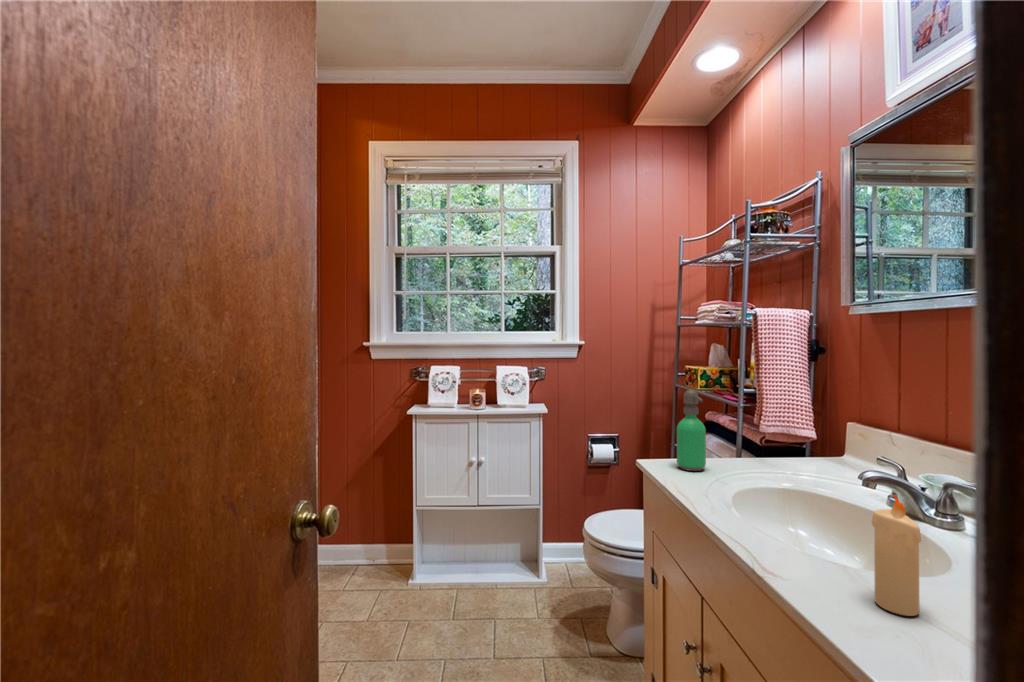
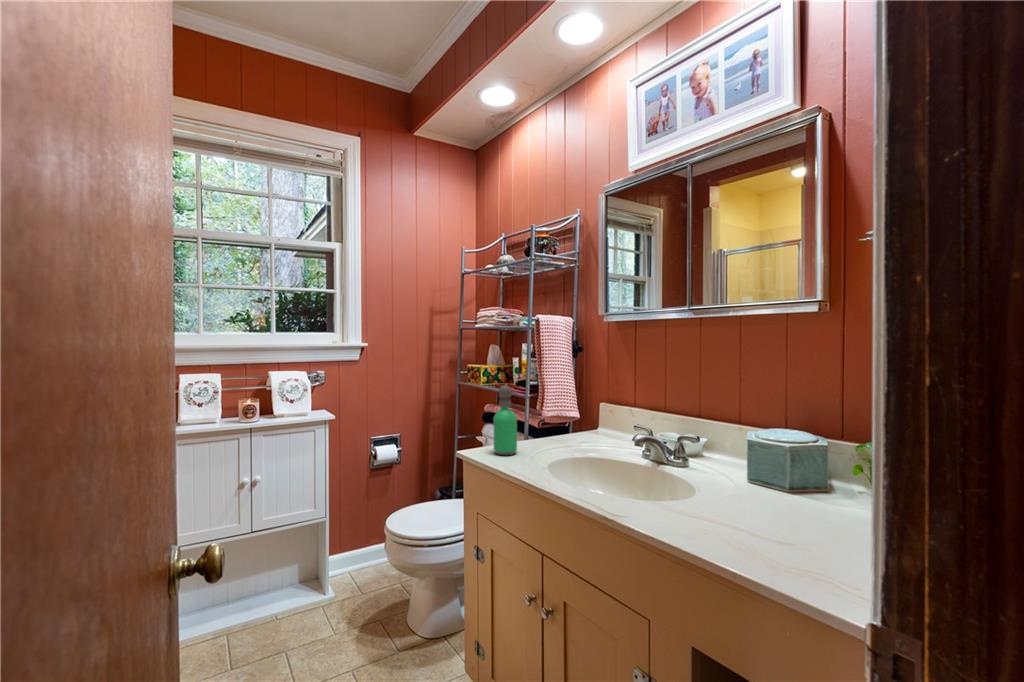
candle: present [872,495,921,616] -> none [673,447,700,526]

